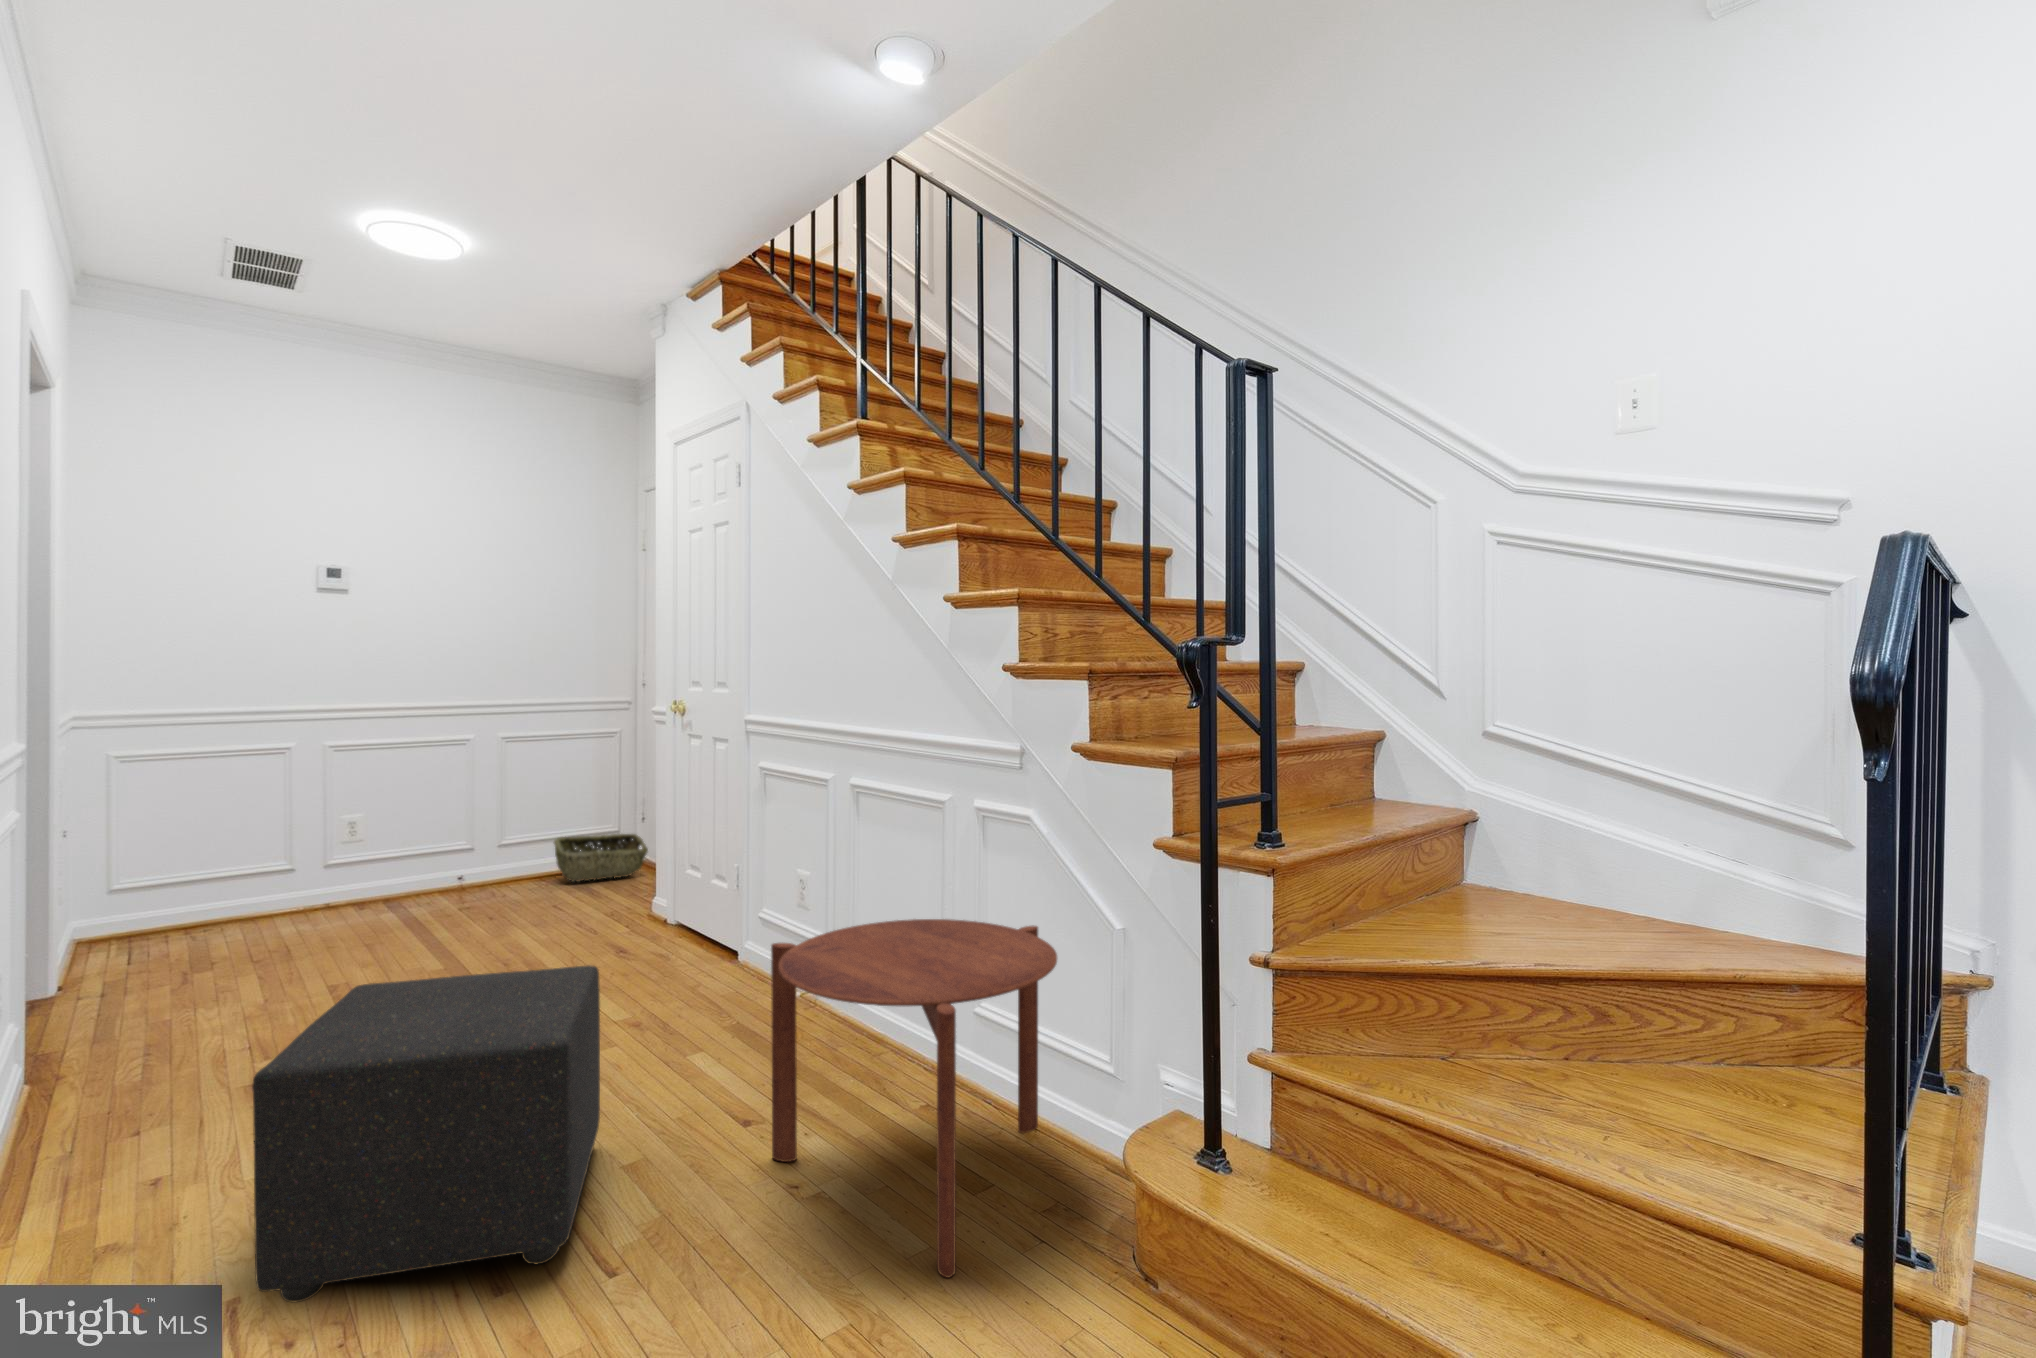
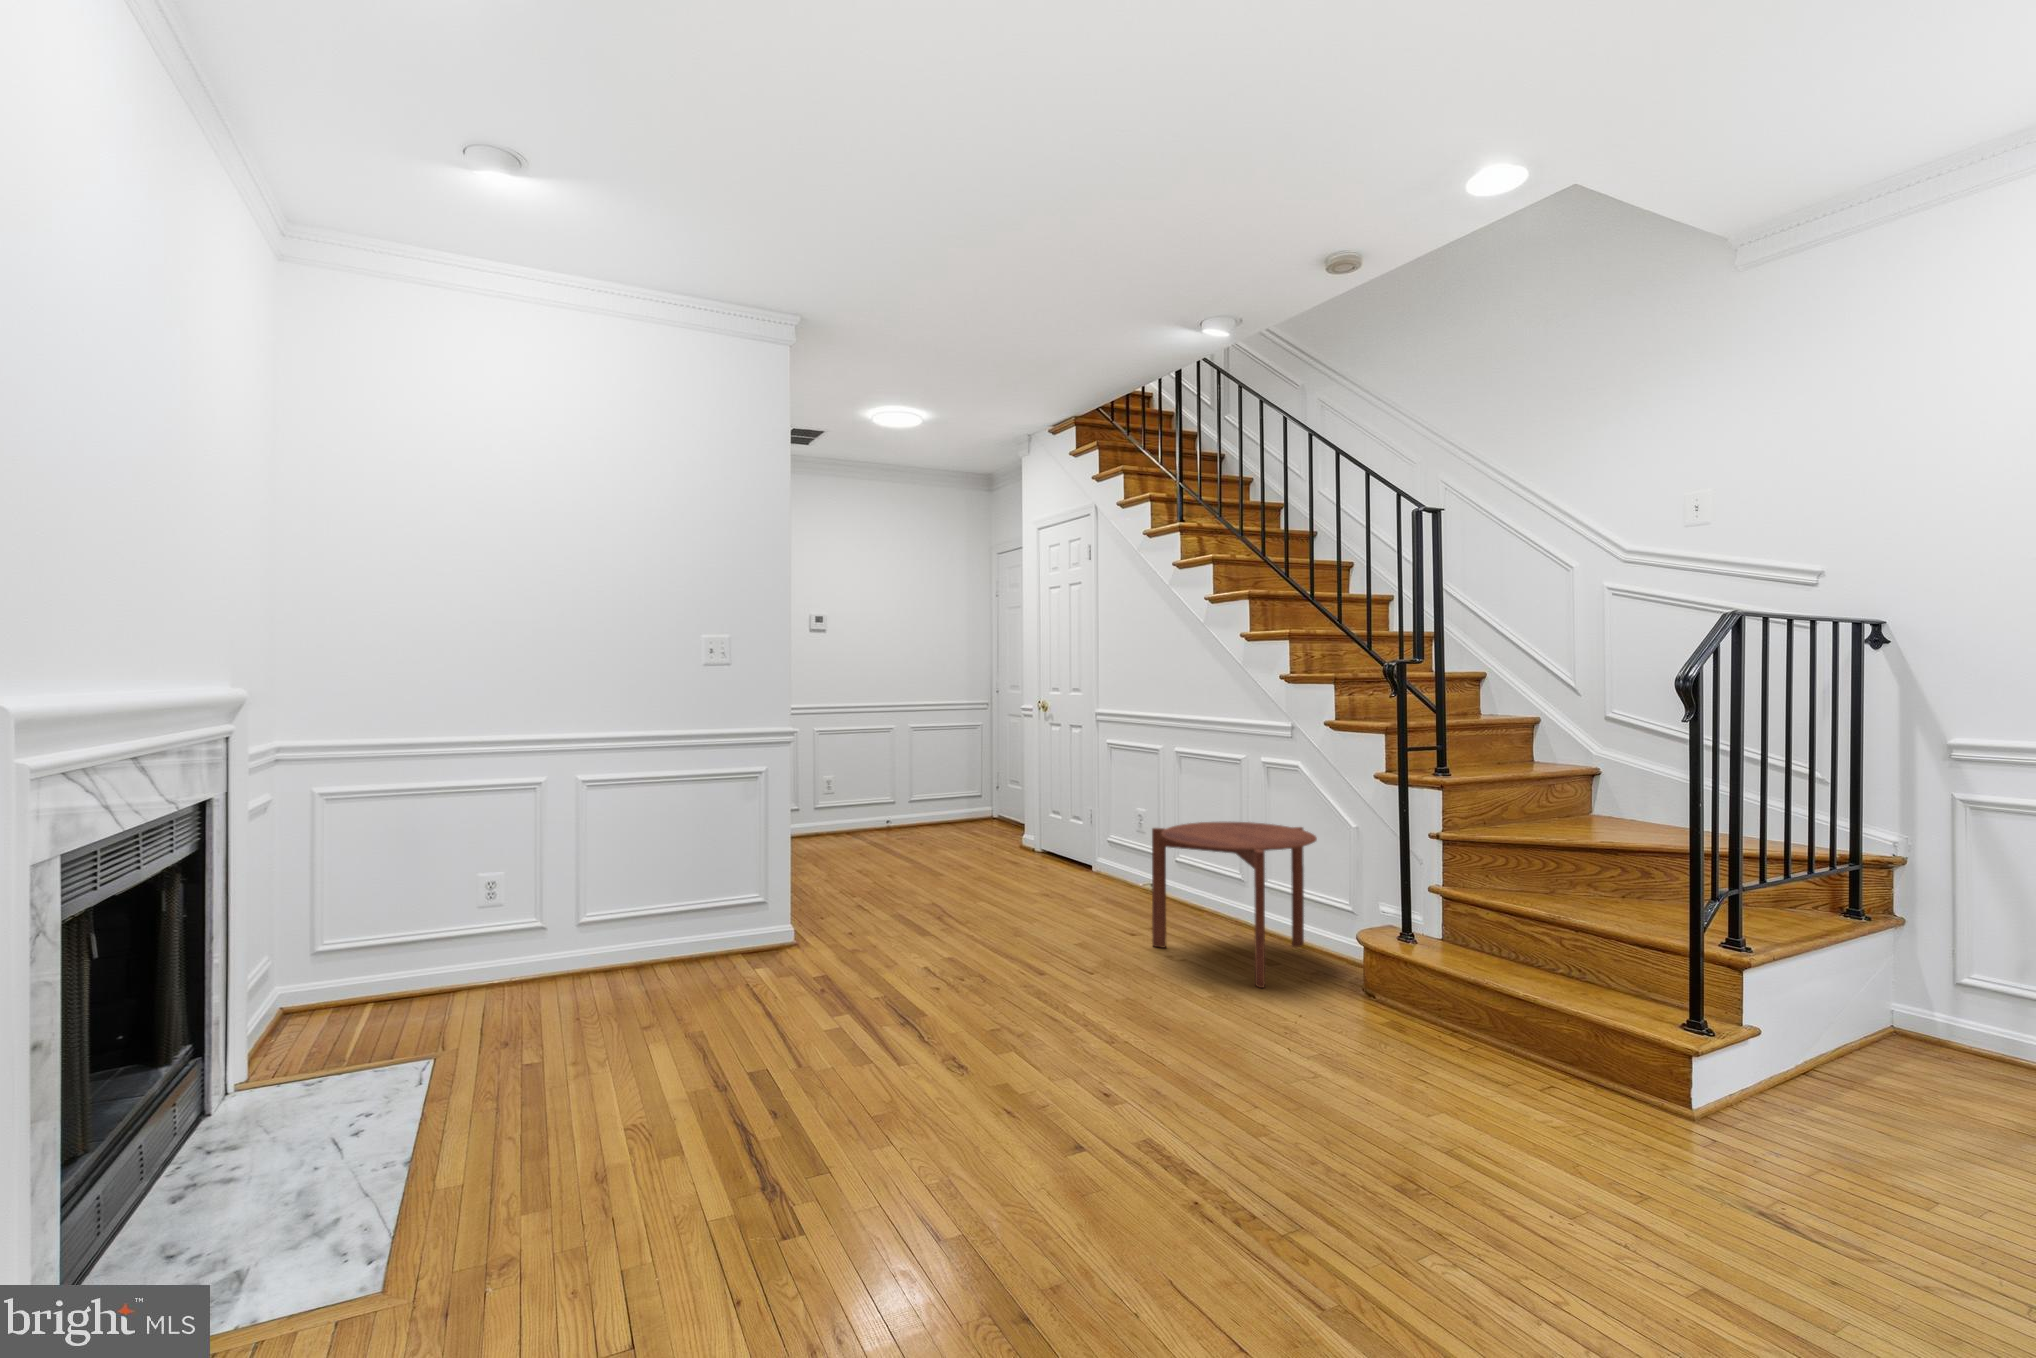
woven basket: present [554,834,648,882] -> none [945,794,1006,825]
ottoman: present [252,966,600,1302] -> none [936,837,1068,971]

